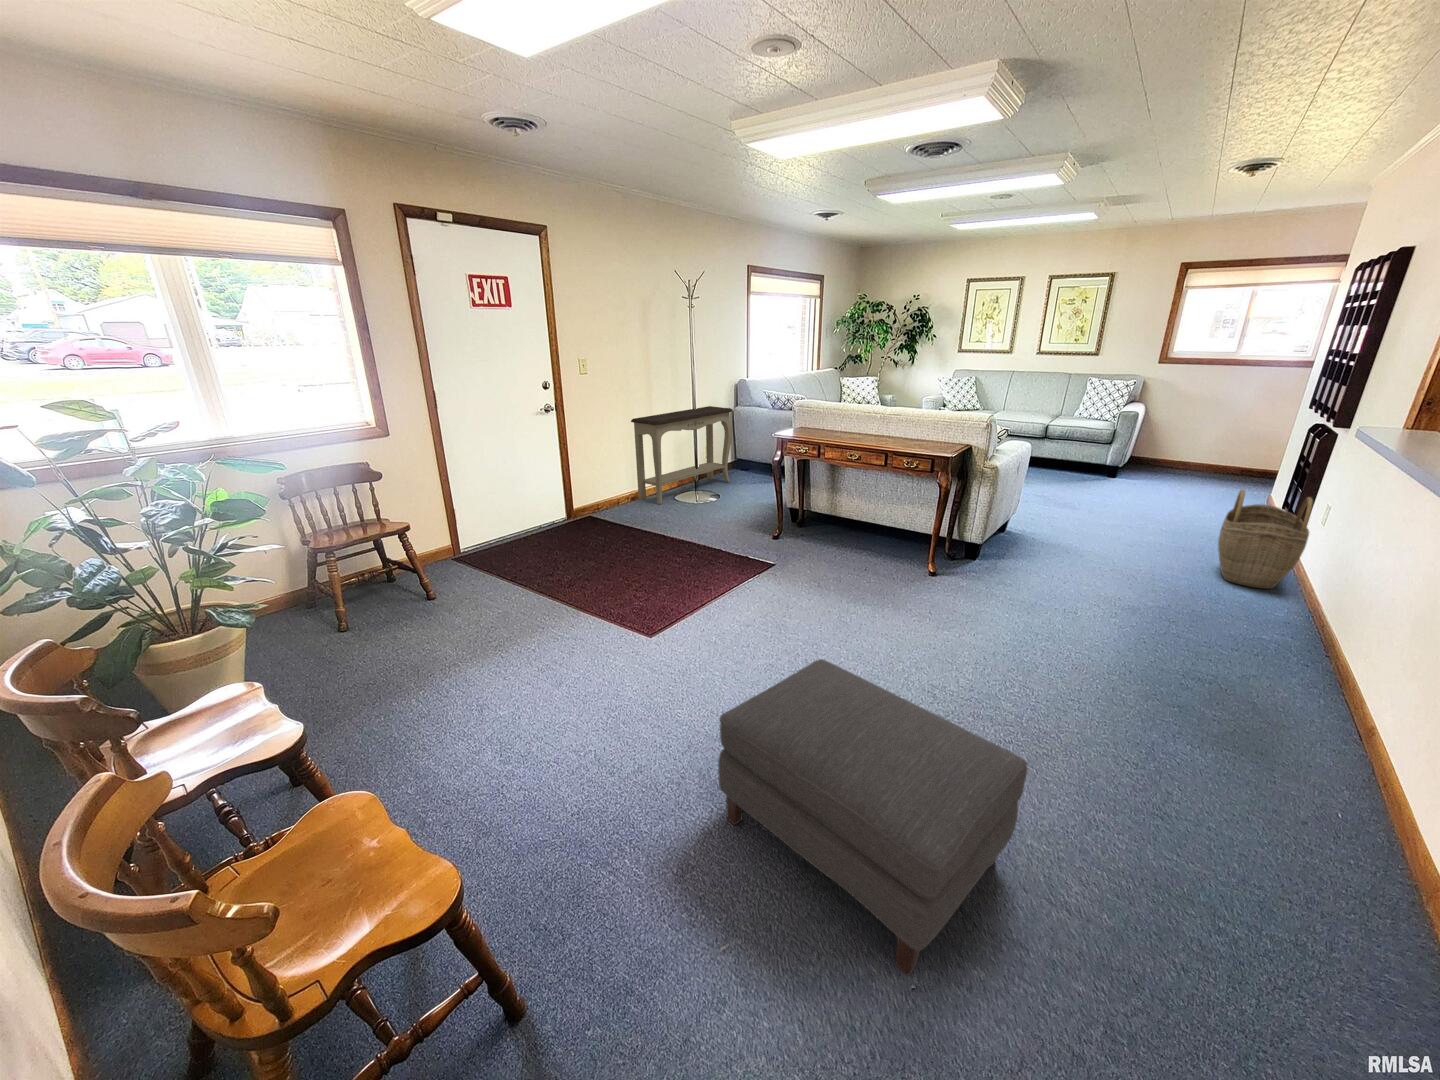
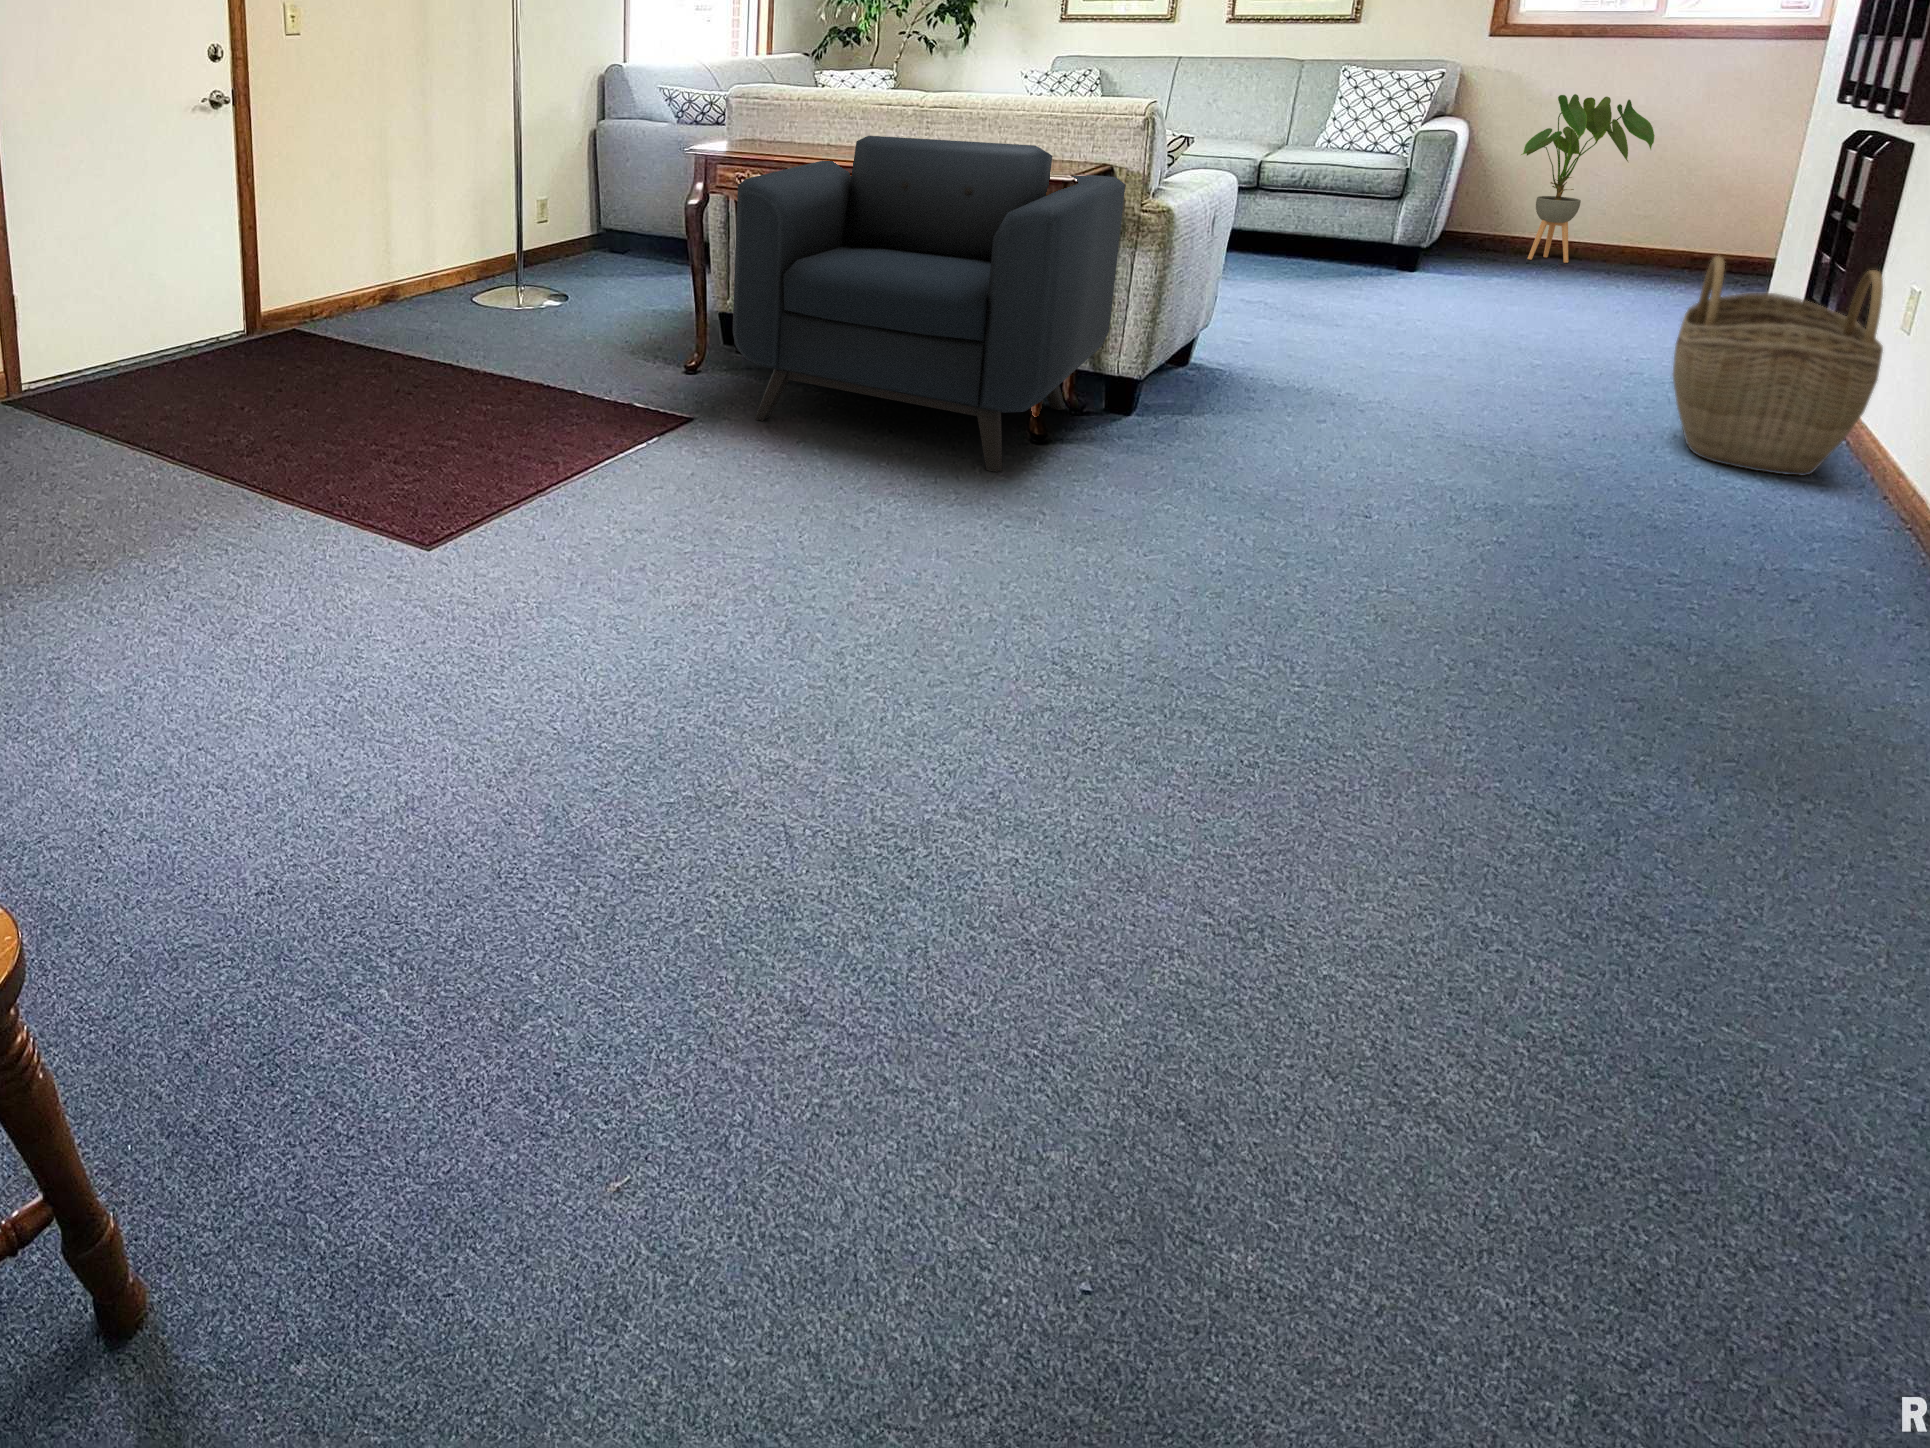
house plant: none [1168,395,1231,474] -> present [1521,94,1655,263]
console table: present [631,406,733,504] -> none [388,113,596,306]
armchair: none [794,431,977,593] -> present [733,136,1125,472]
ottoman: present [718,659,1027,975] -> none [592,557,1335,1287]

